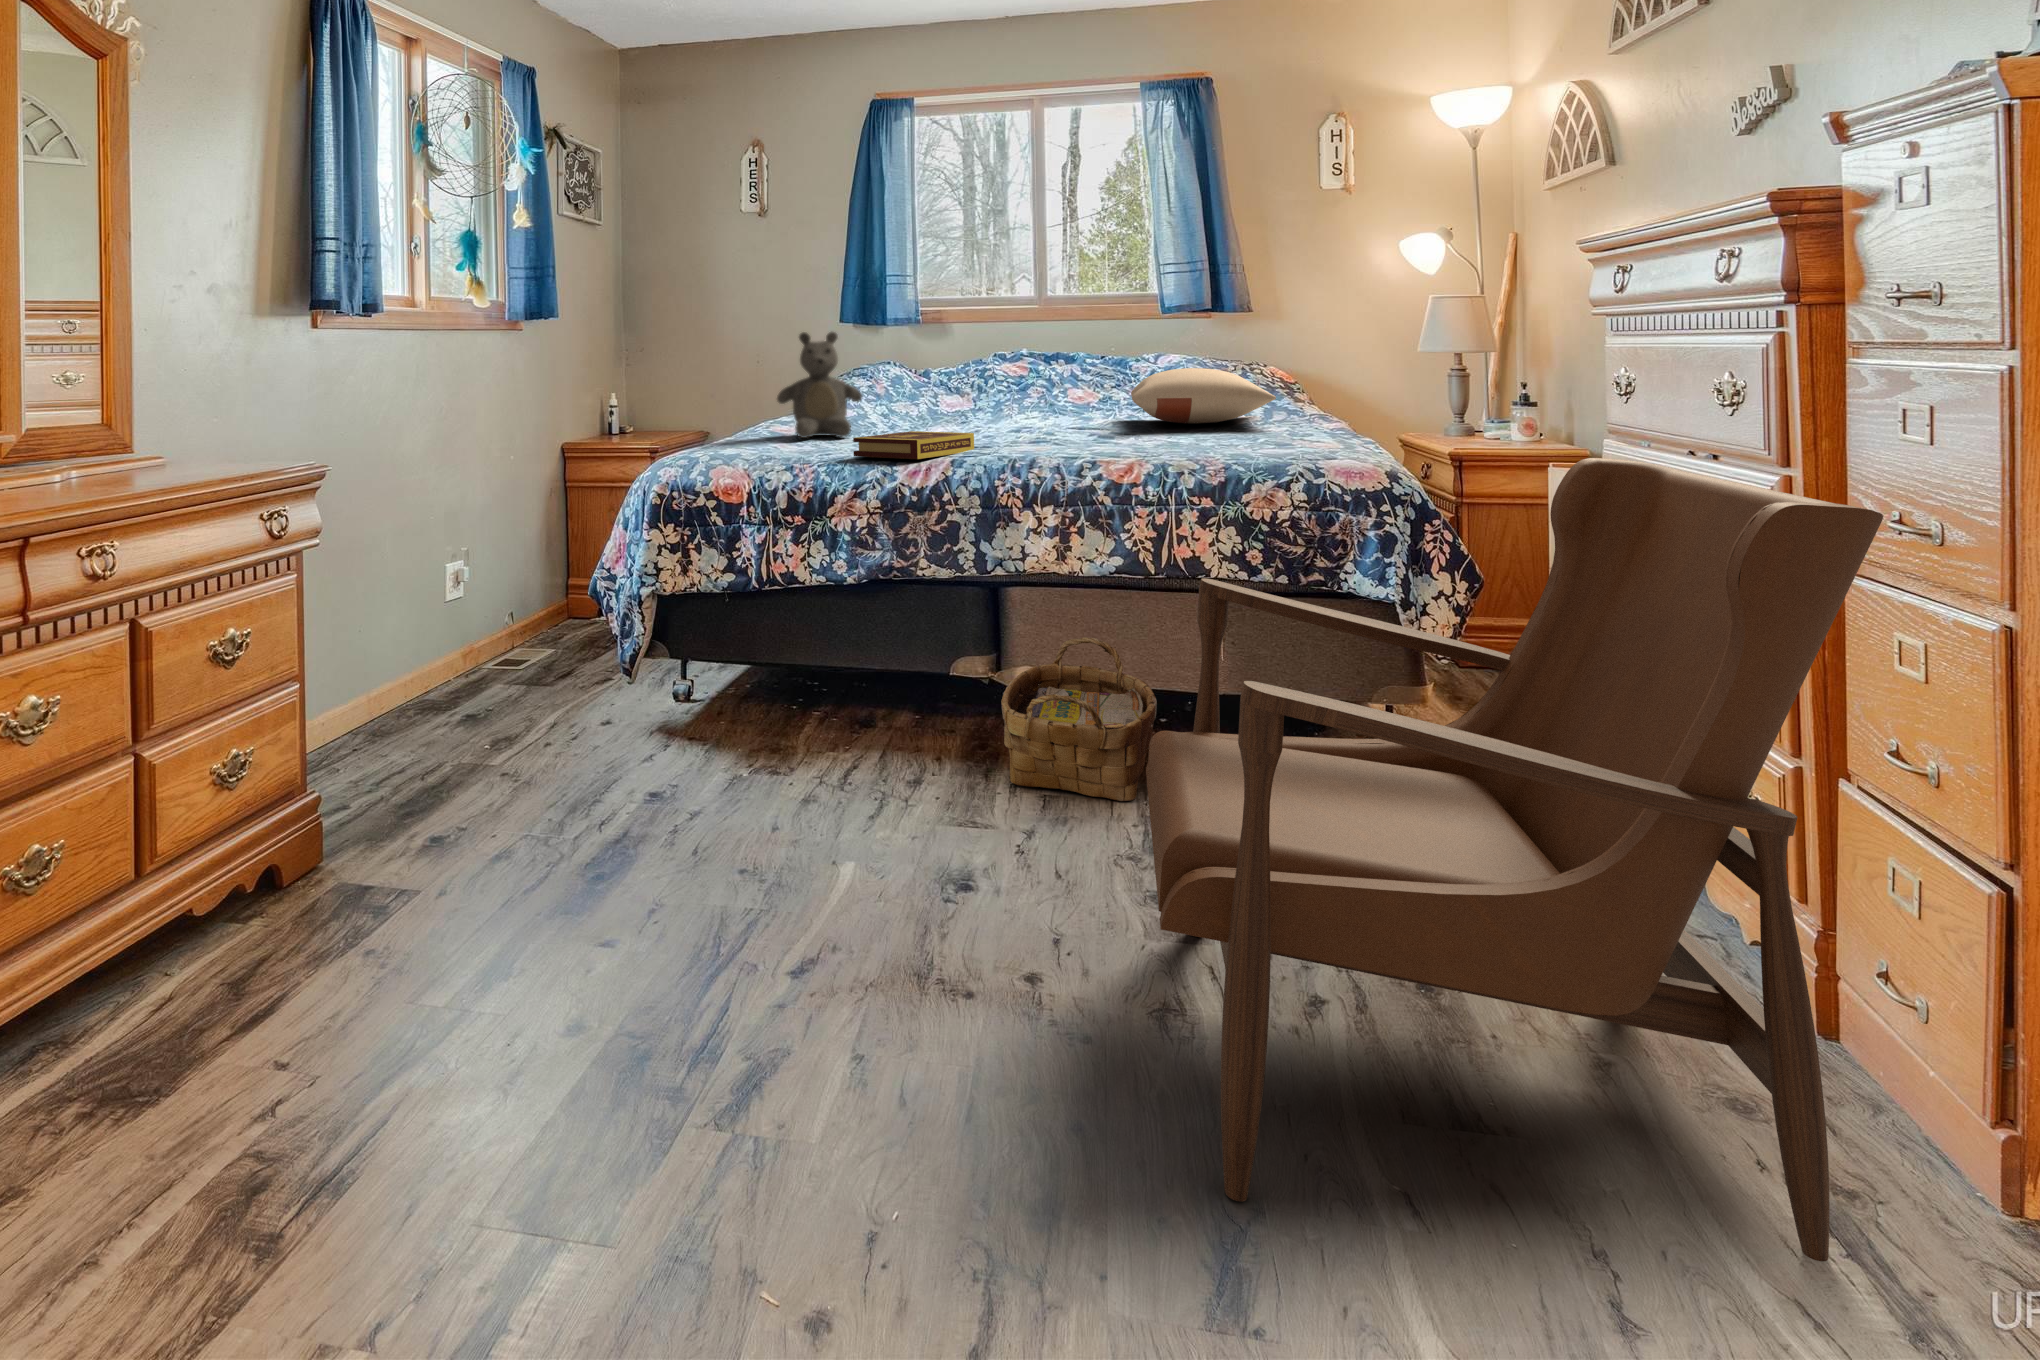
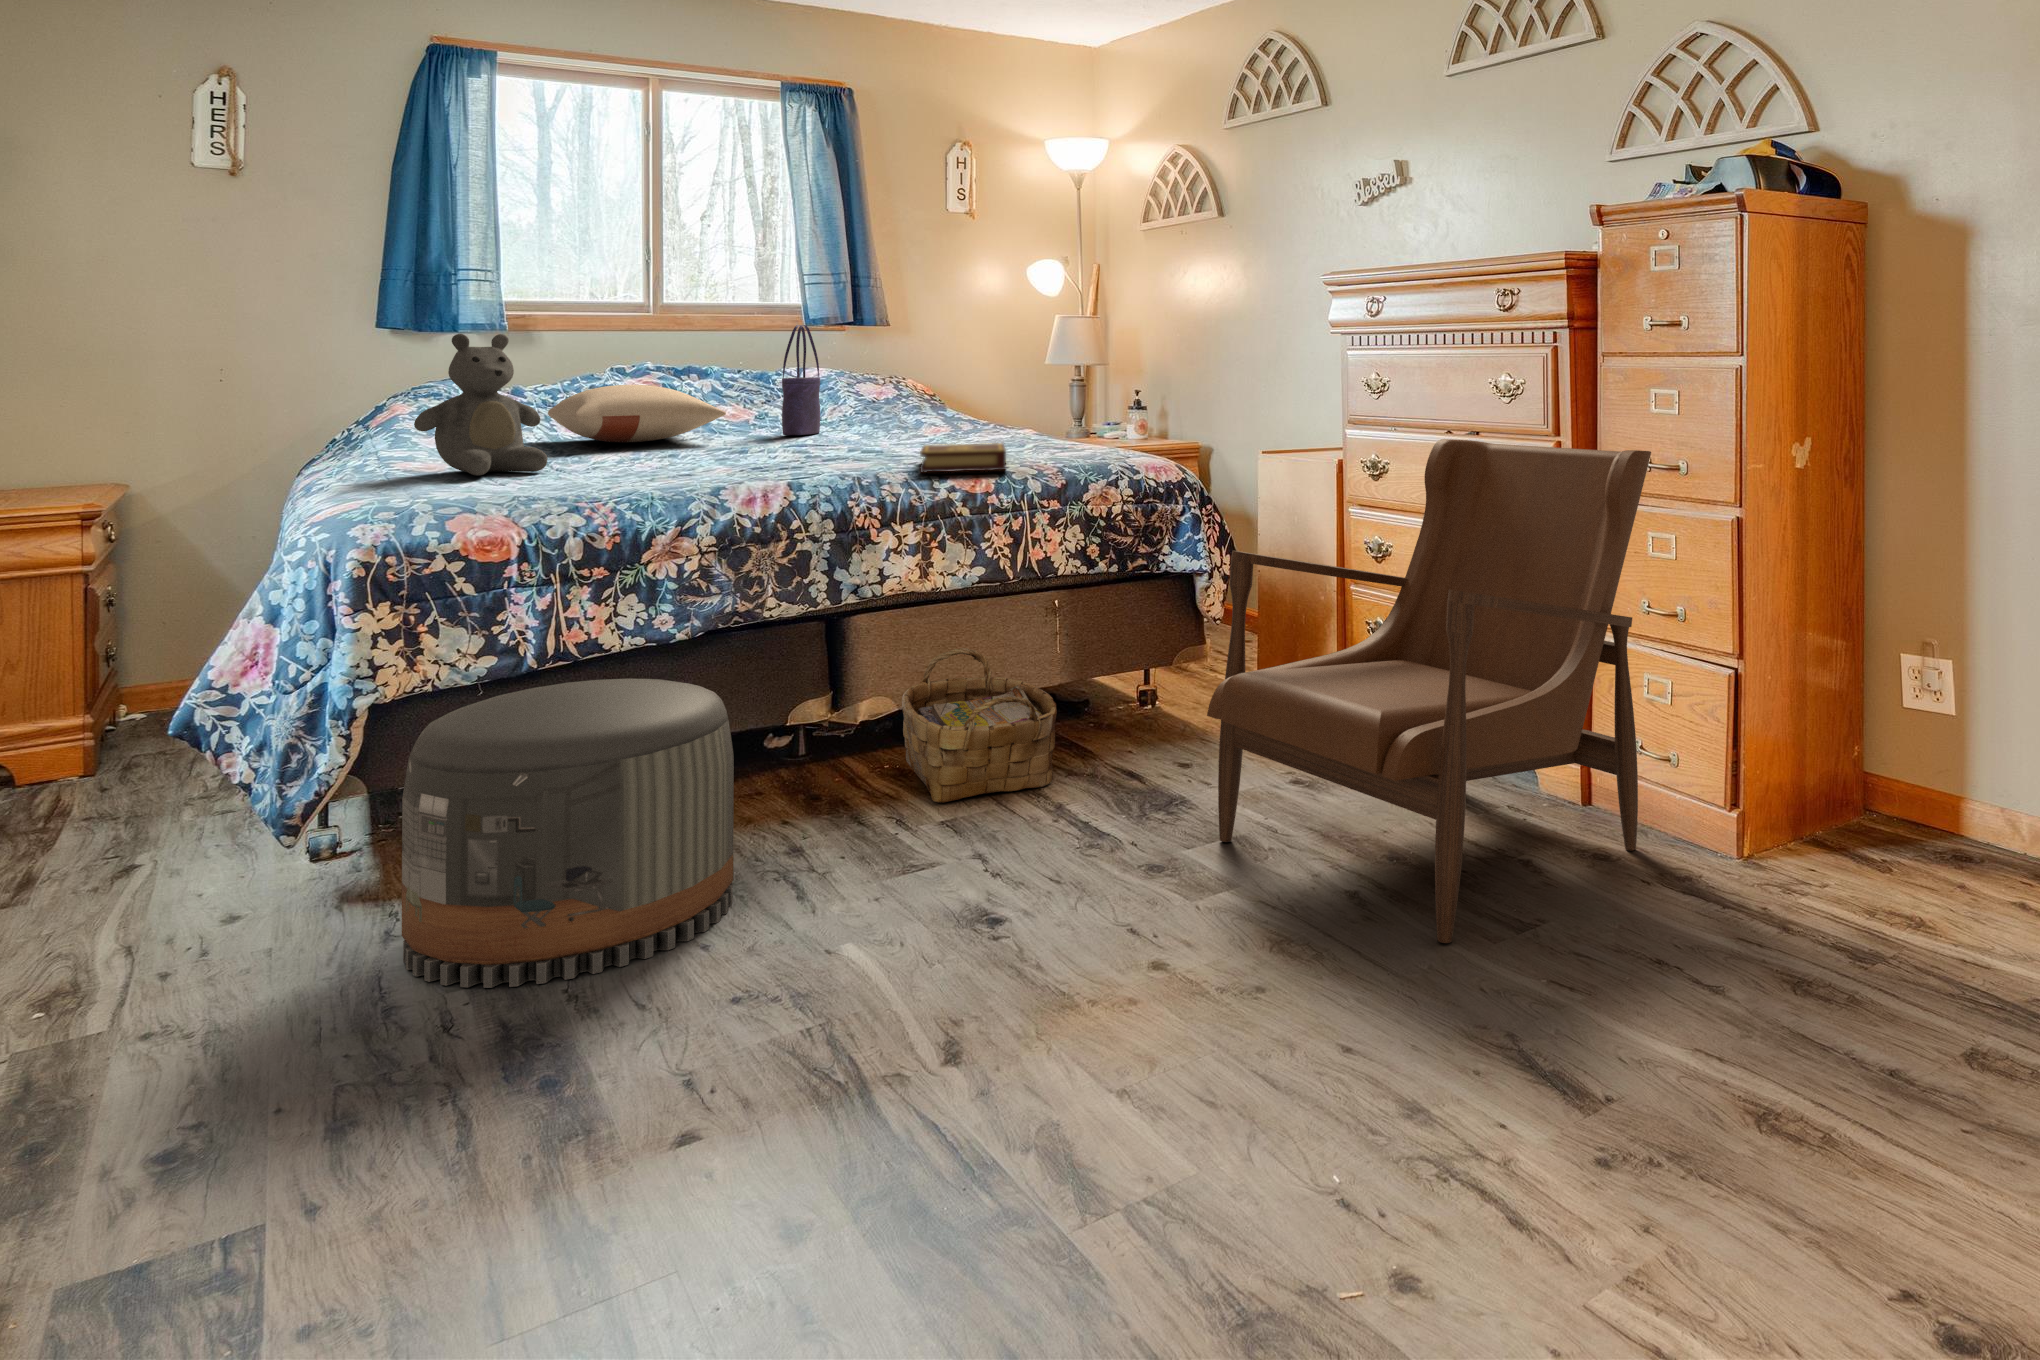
tote bag: none [1083,314,1126,415] -> present [782,325,820,435]
pillow: present [1131,368,1276,424] -> present [548,385,726,442]
book: present [853,431,974,459] -> present [920,443,1006,472]
pouf: none [566,601,787,831] -> present [402,678,734,988]

